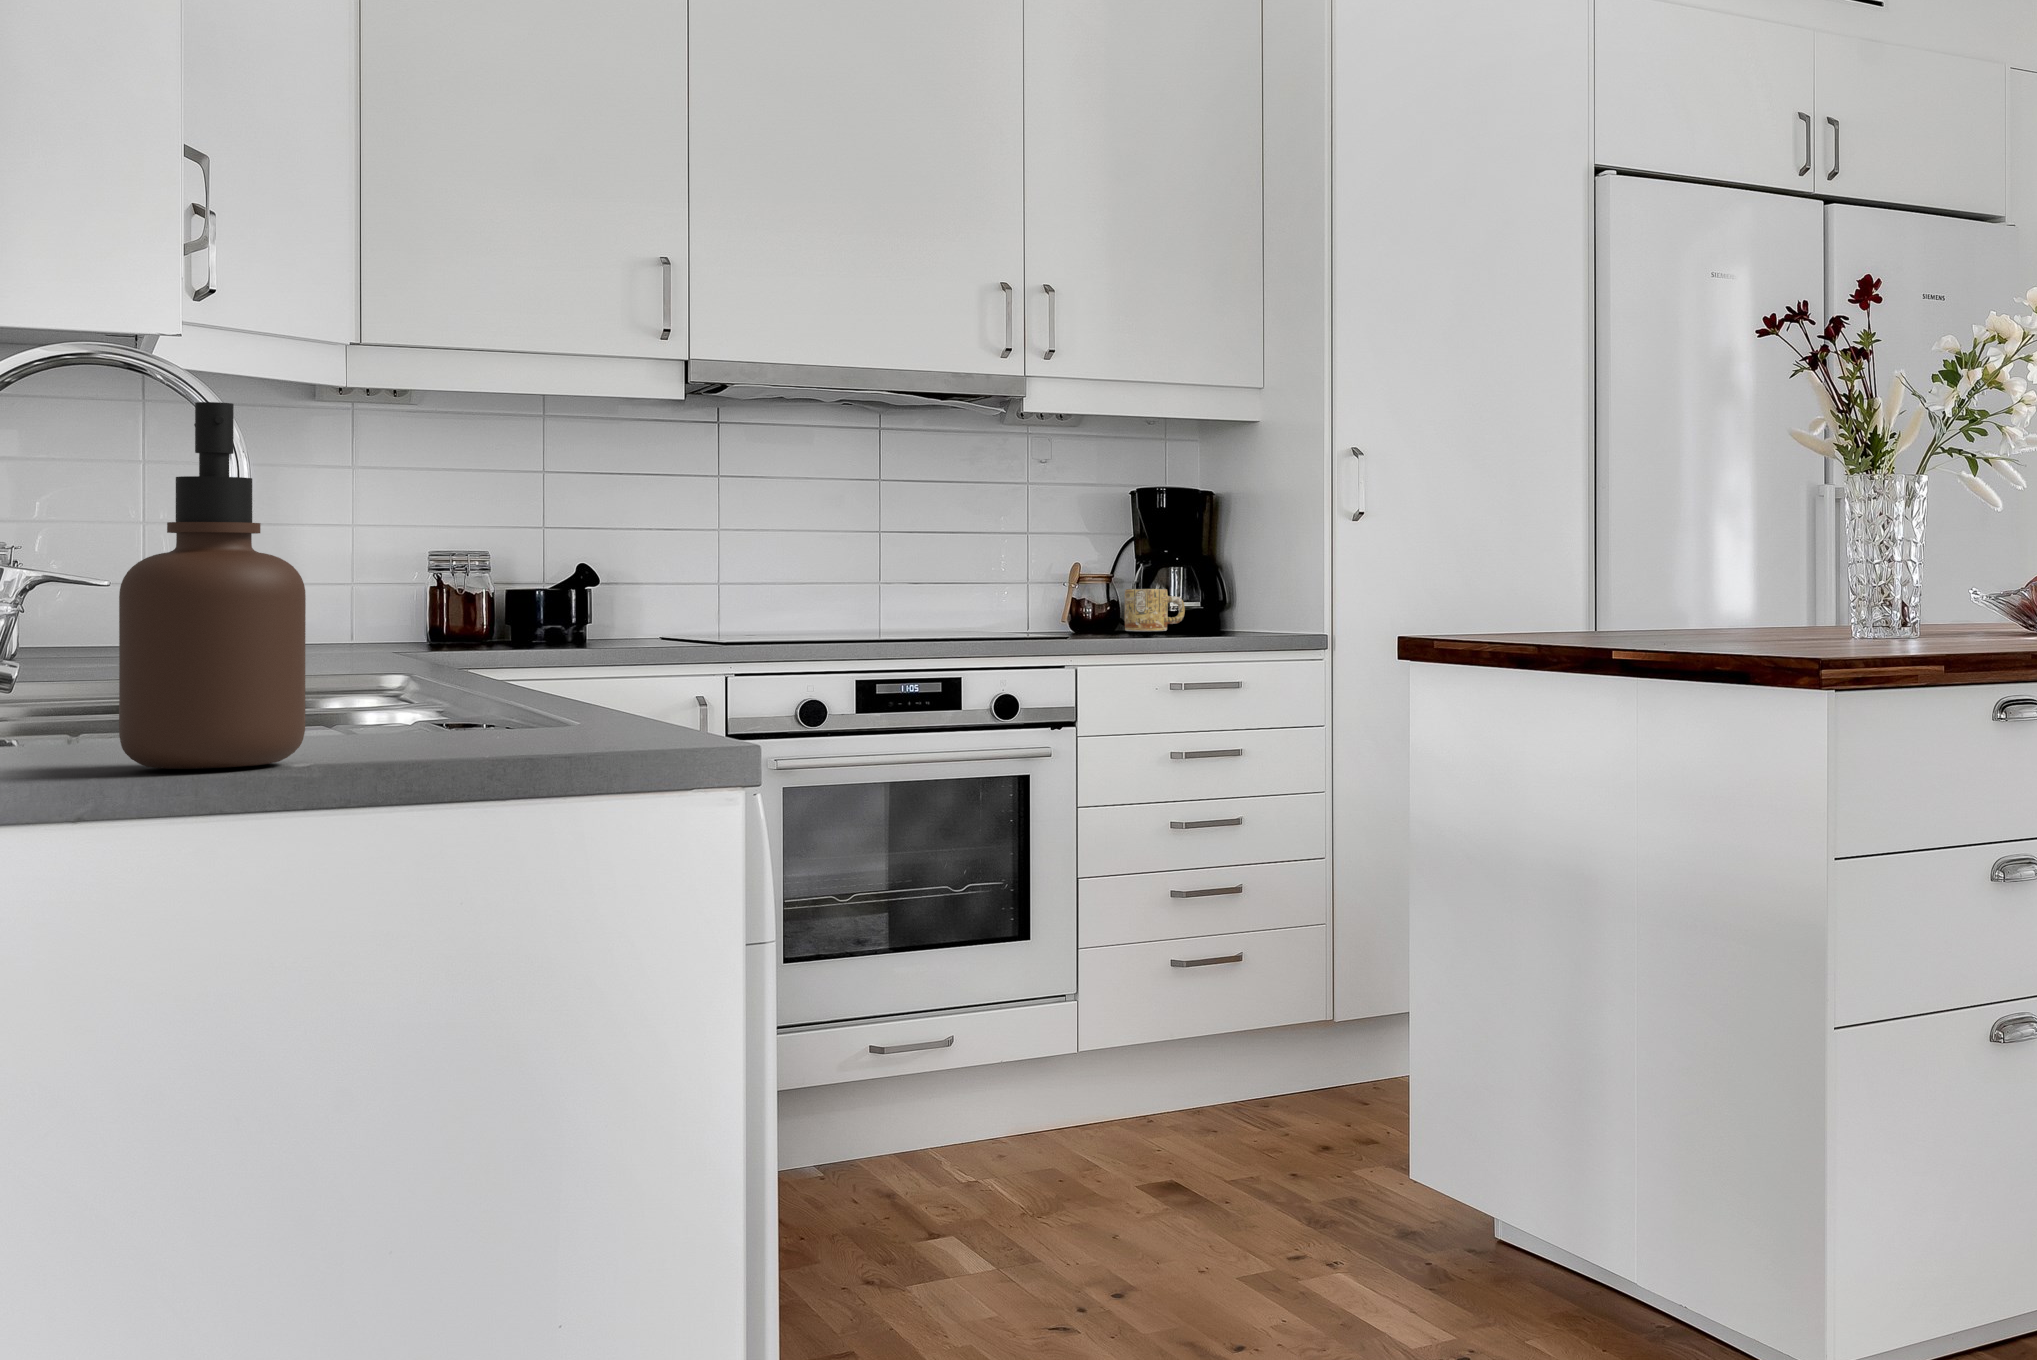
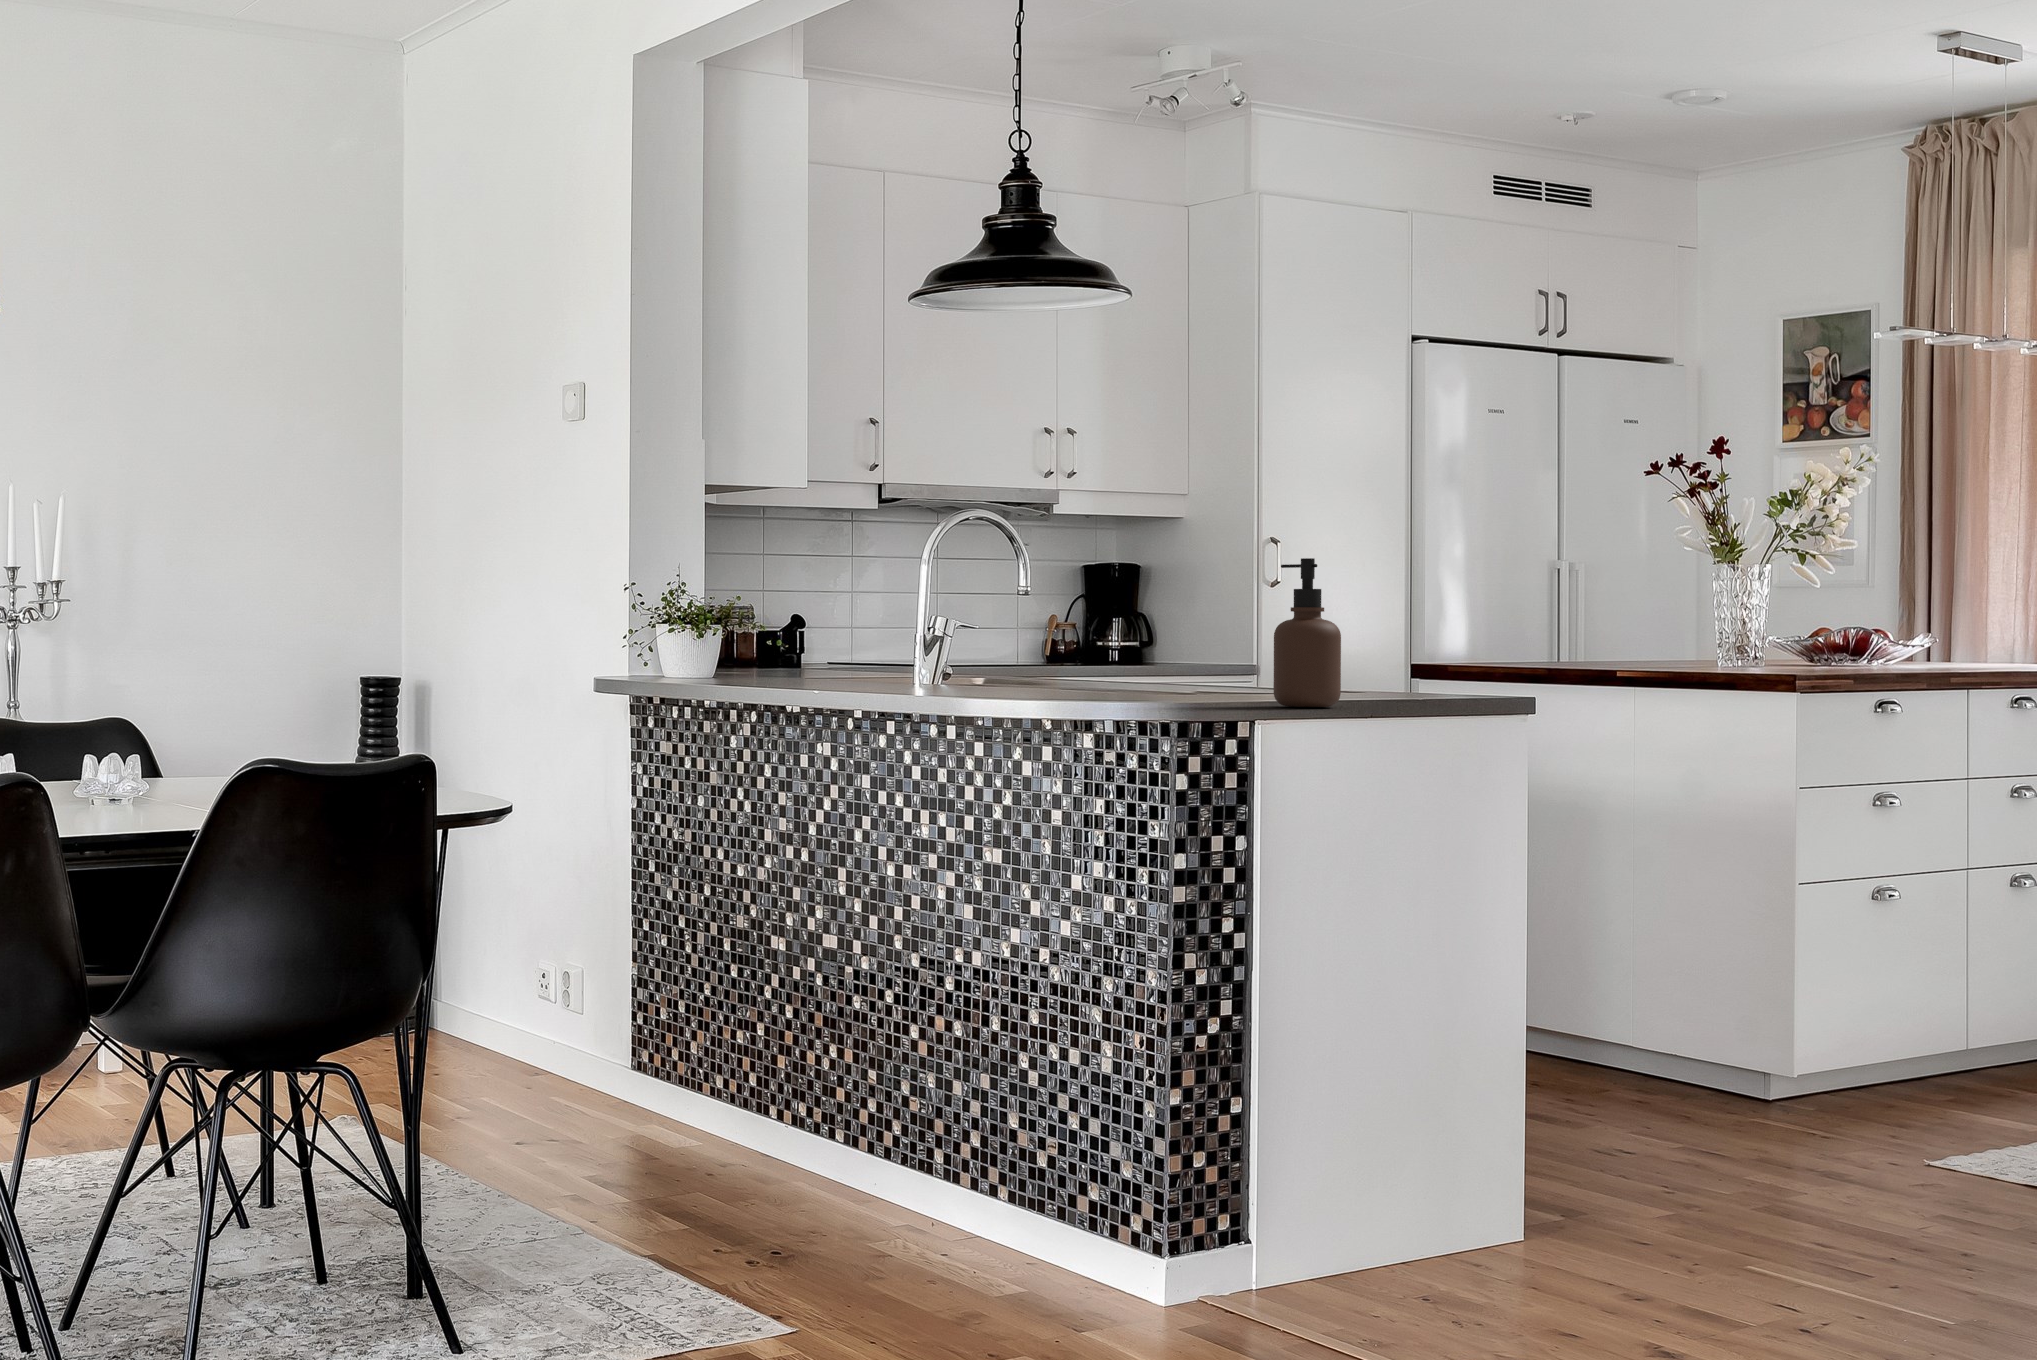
mug: present [1125,589,1185,631] -> none [1096,632,1137,660]

